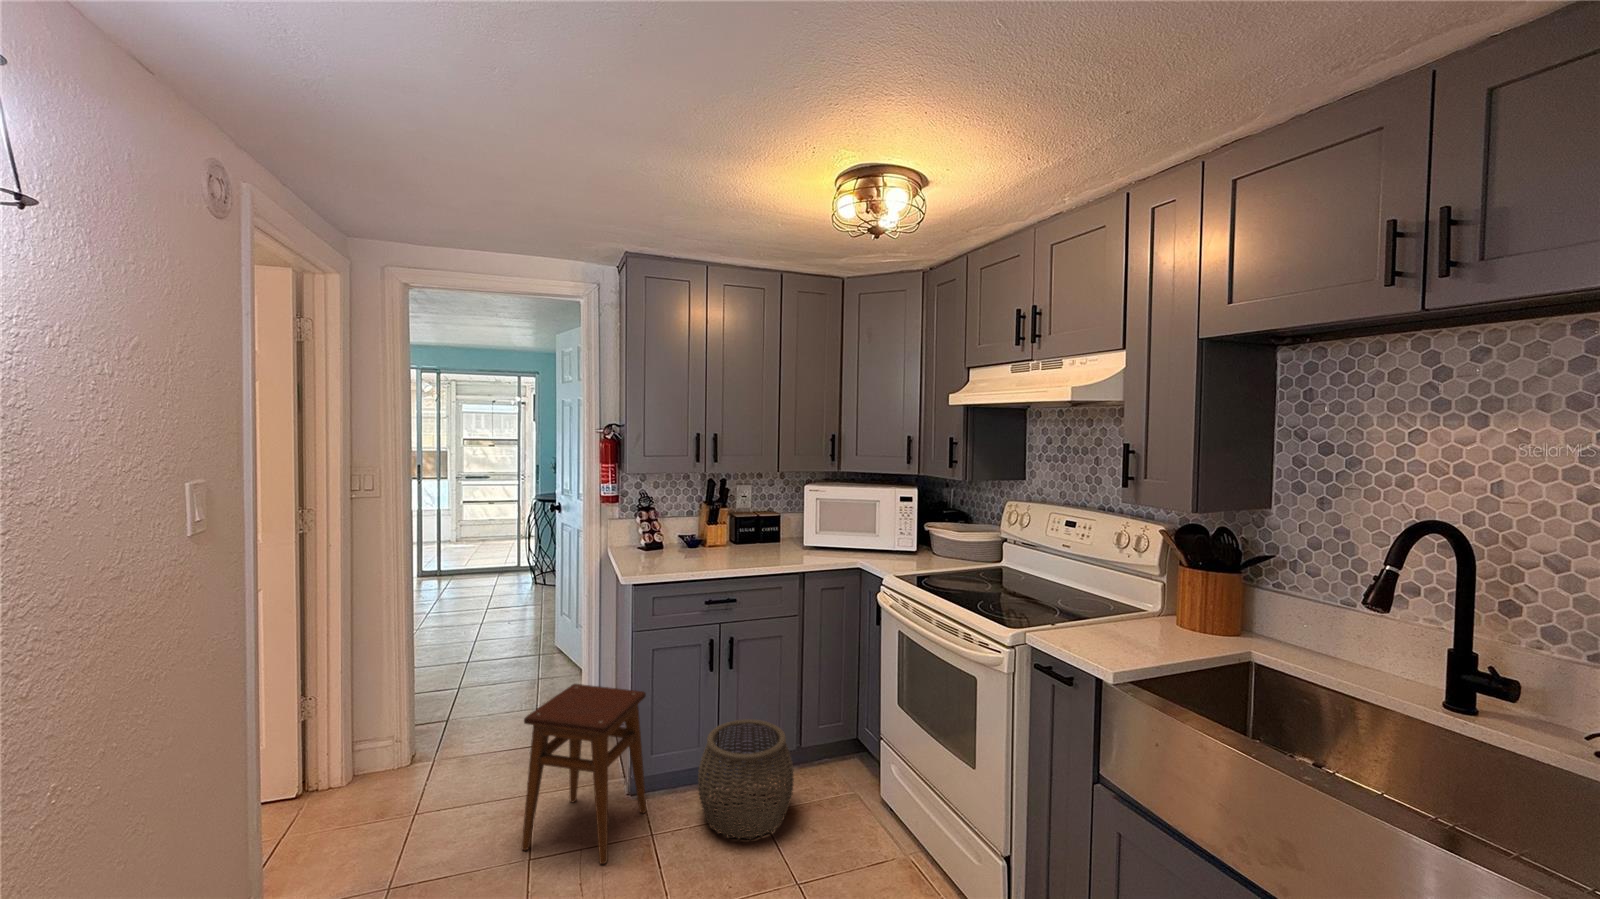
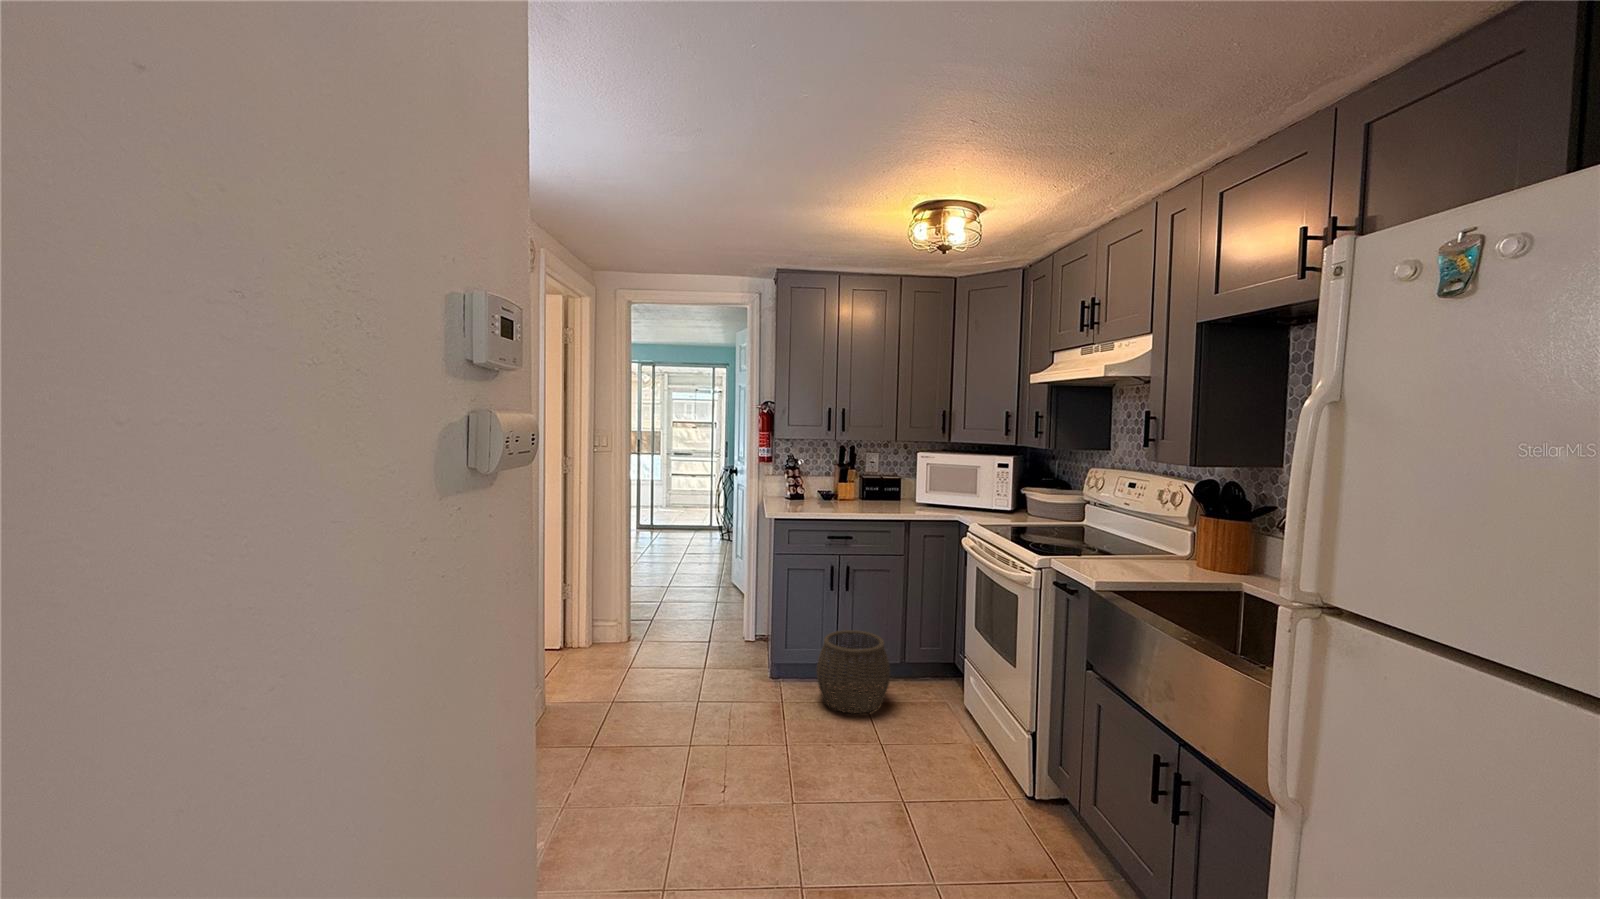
stool: present [522,684,646,864] -> none [694,590,782,711]

